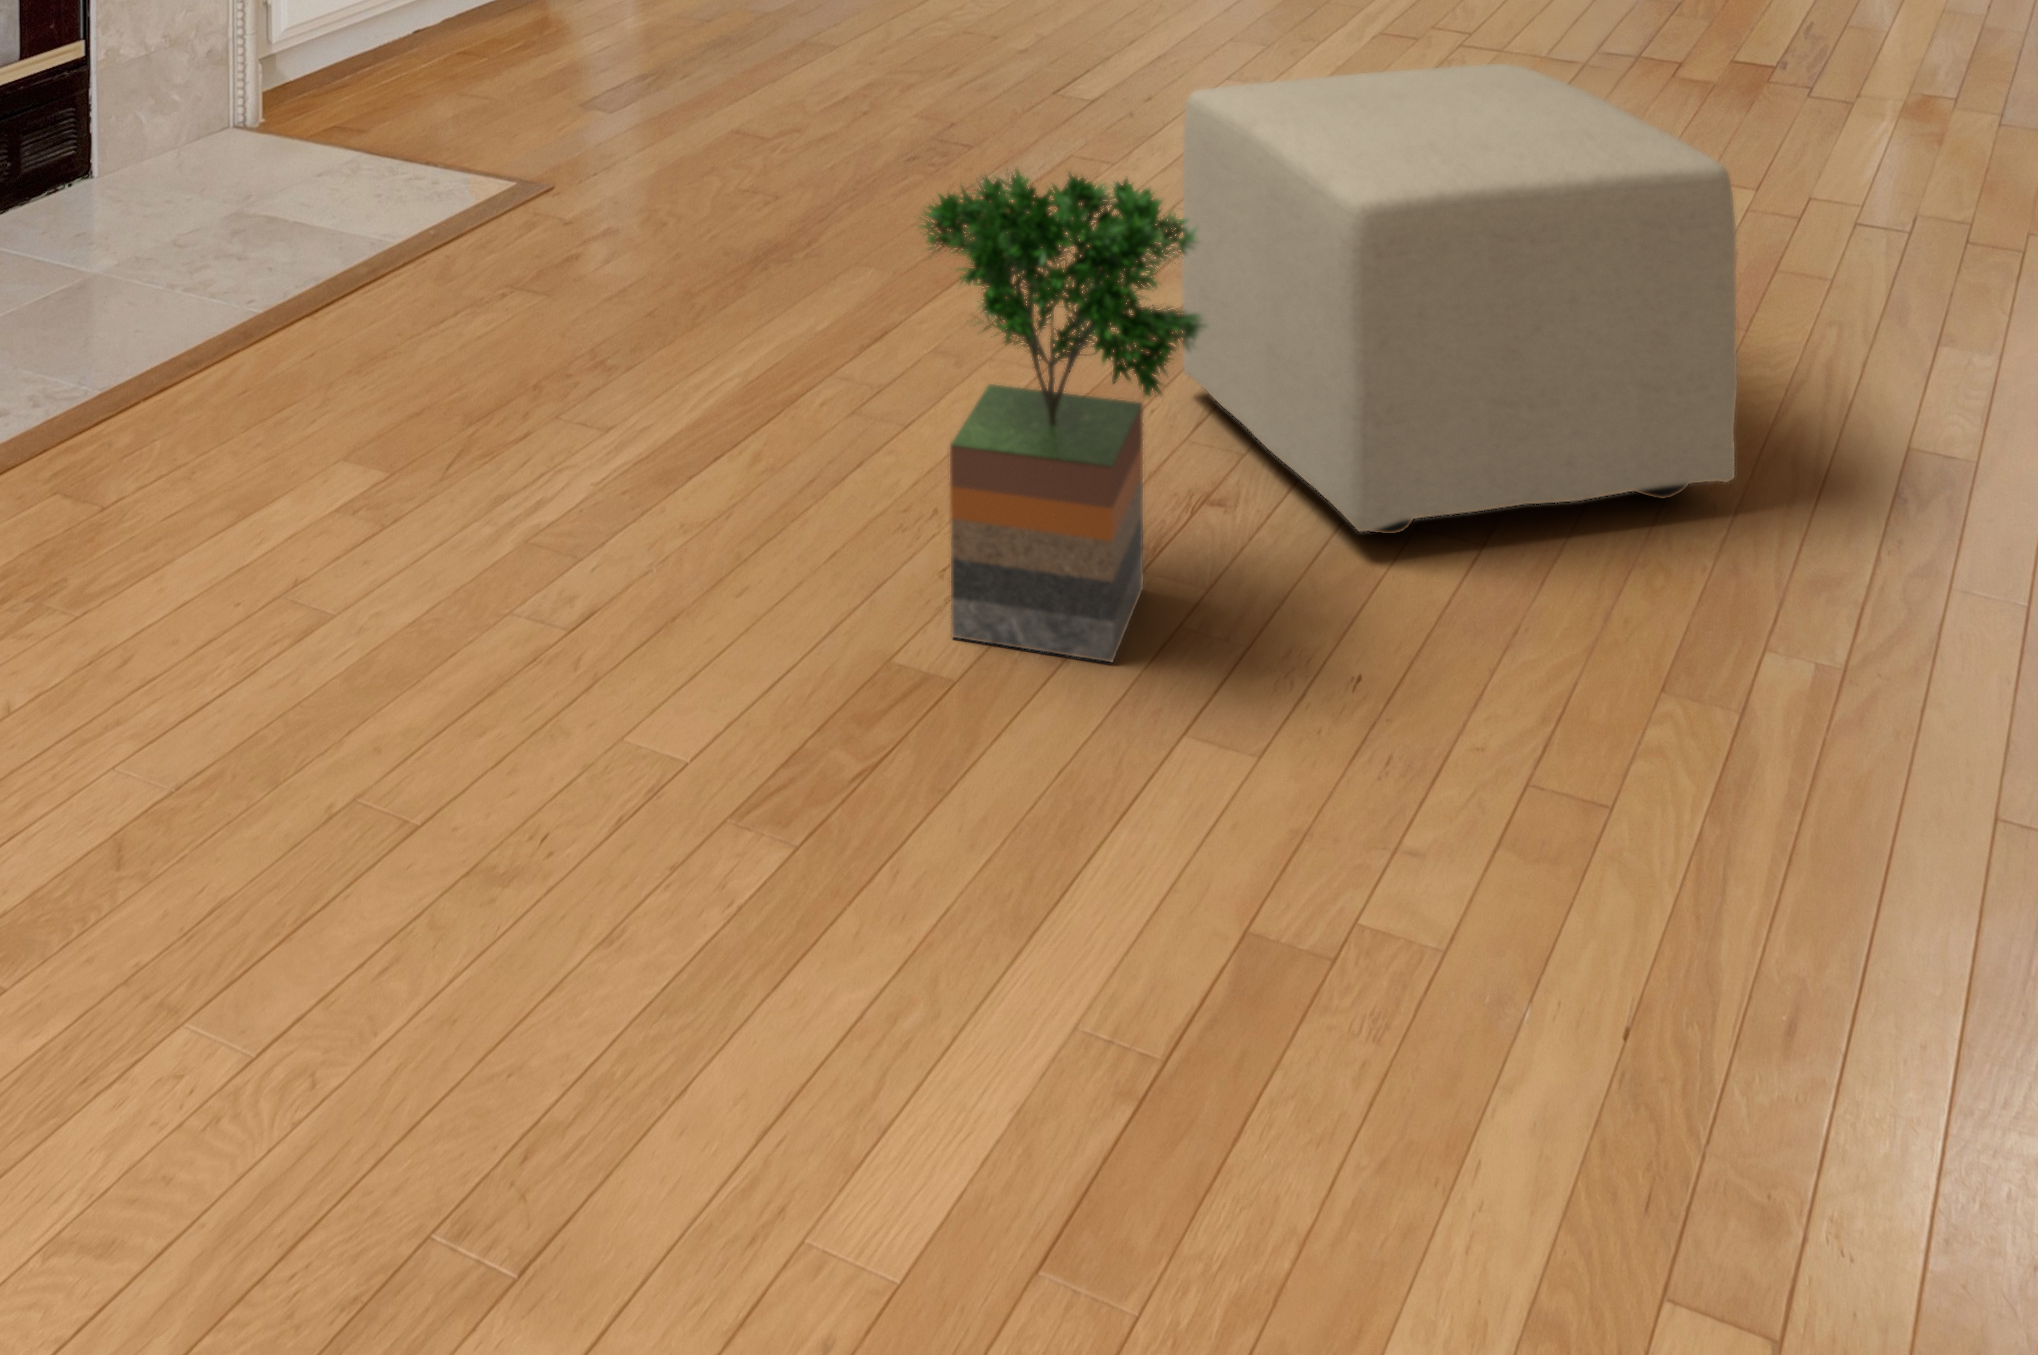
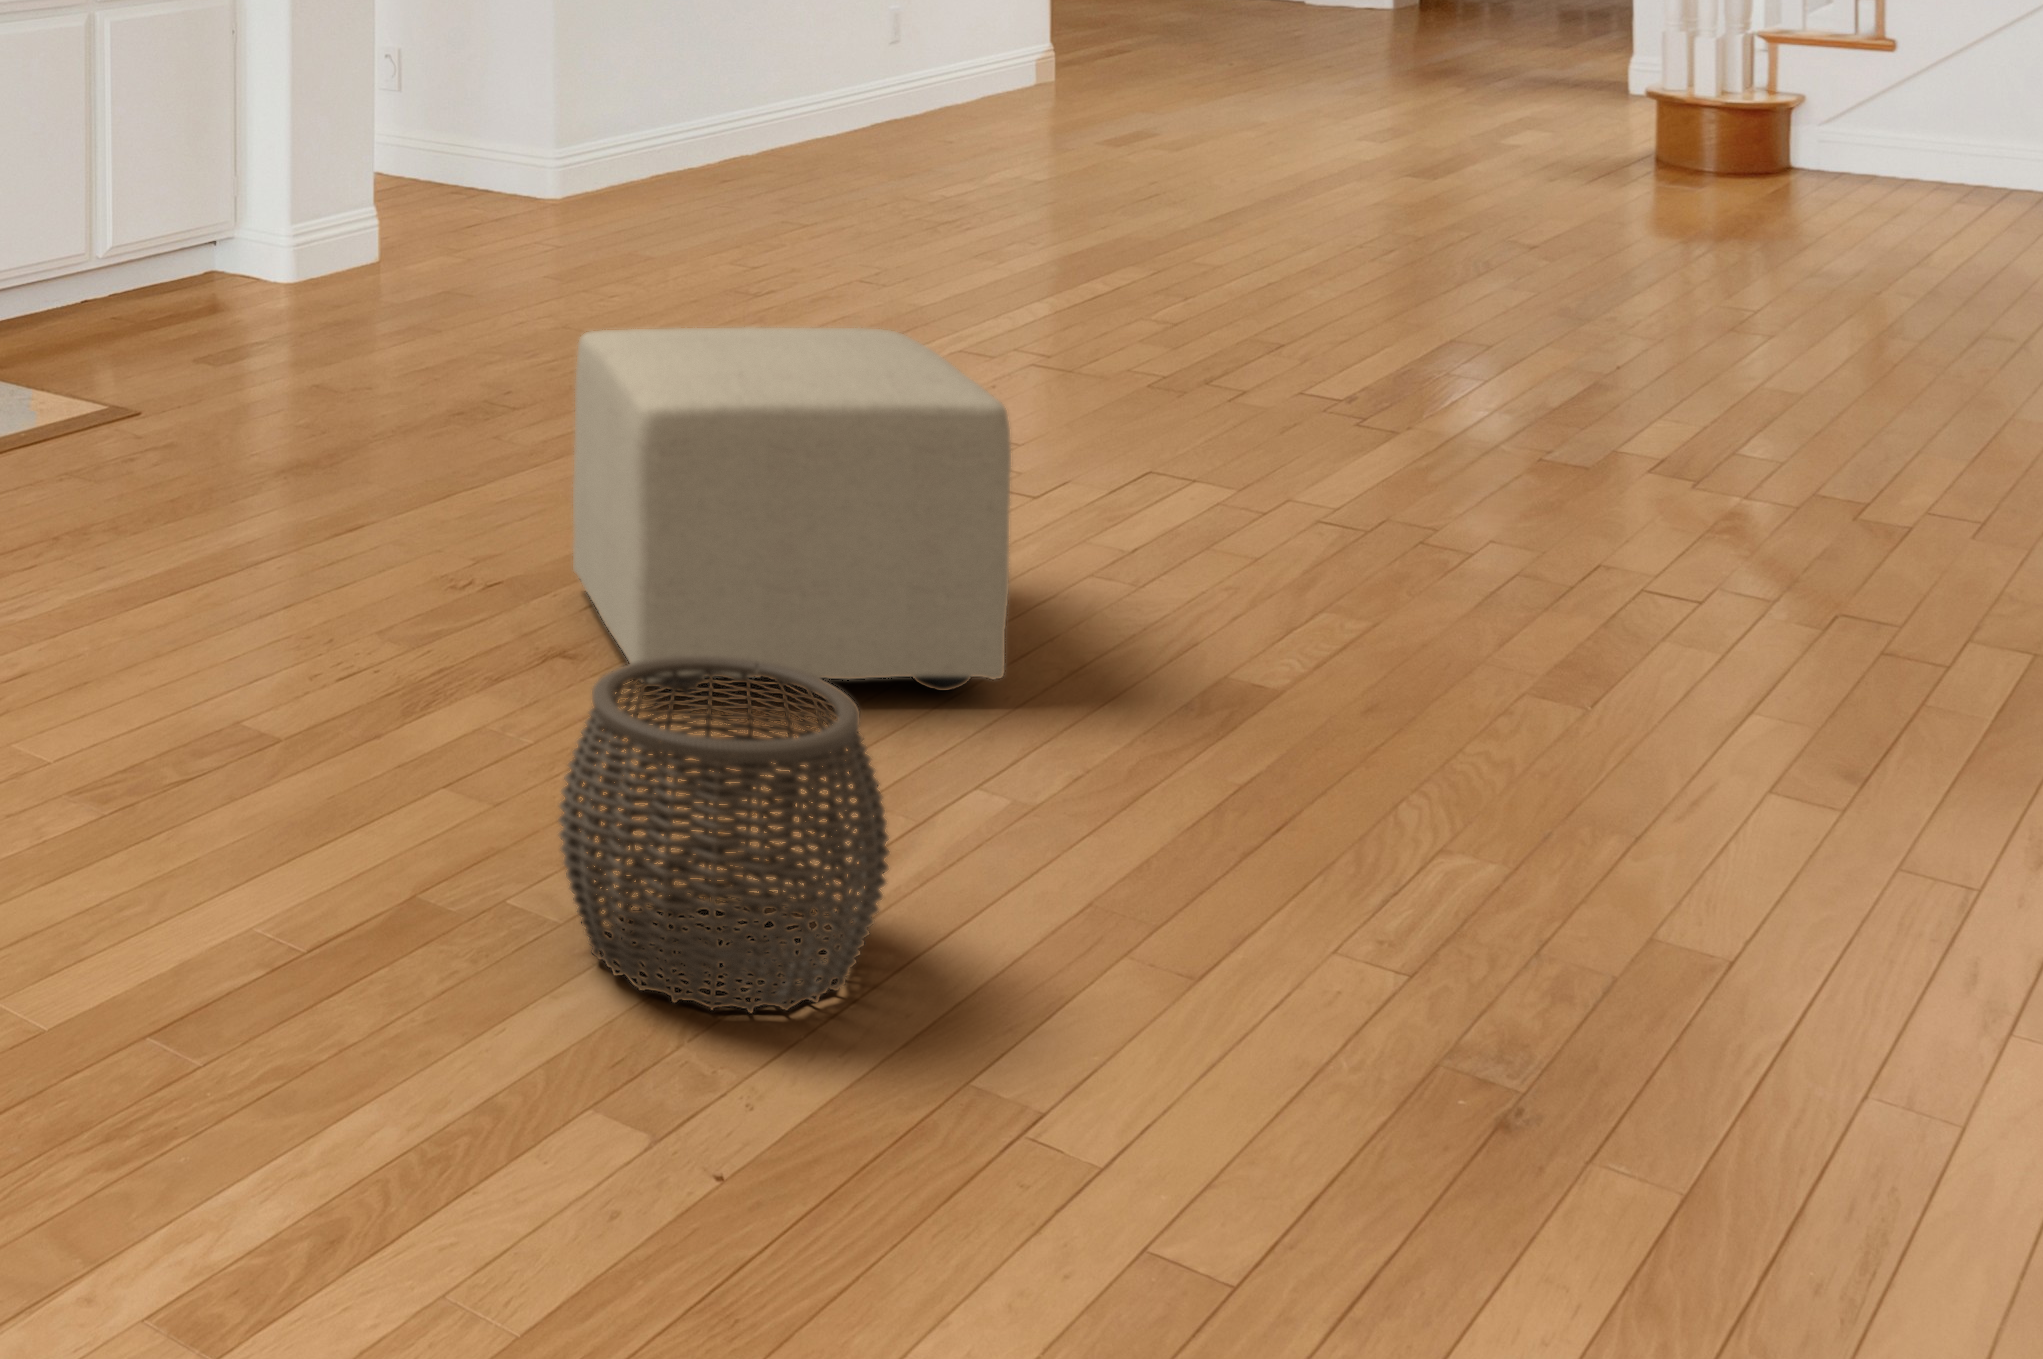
potted tree: present [919,169,1209,662] -> none [264,357,498,748]
woven basket: none [1474,551,1896,1040] -> present [559,655,889,1013]

